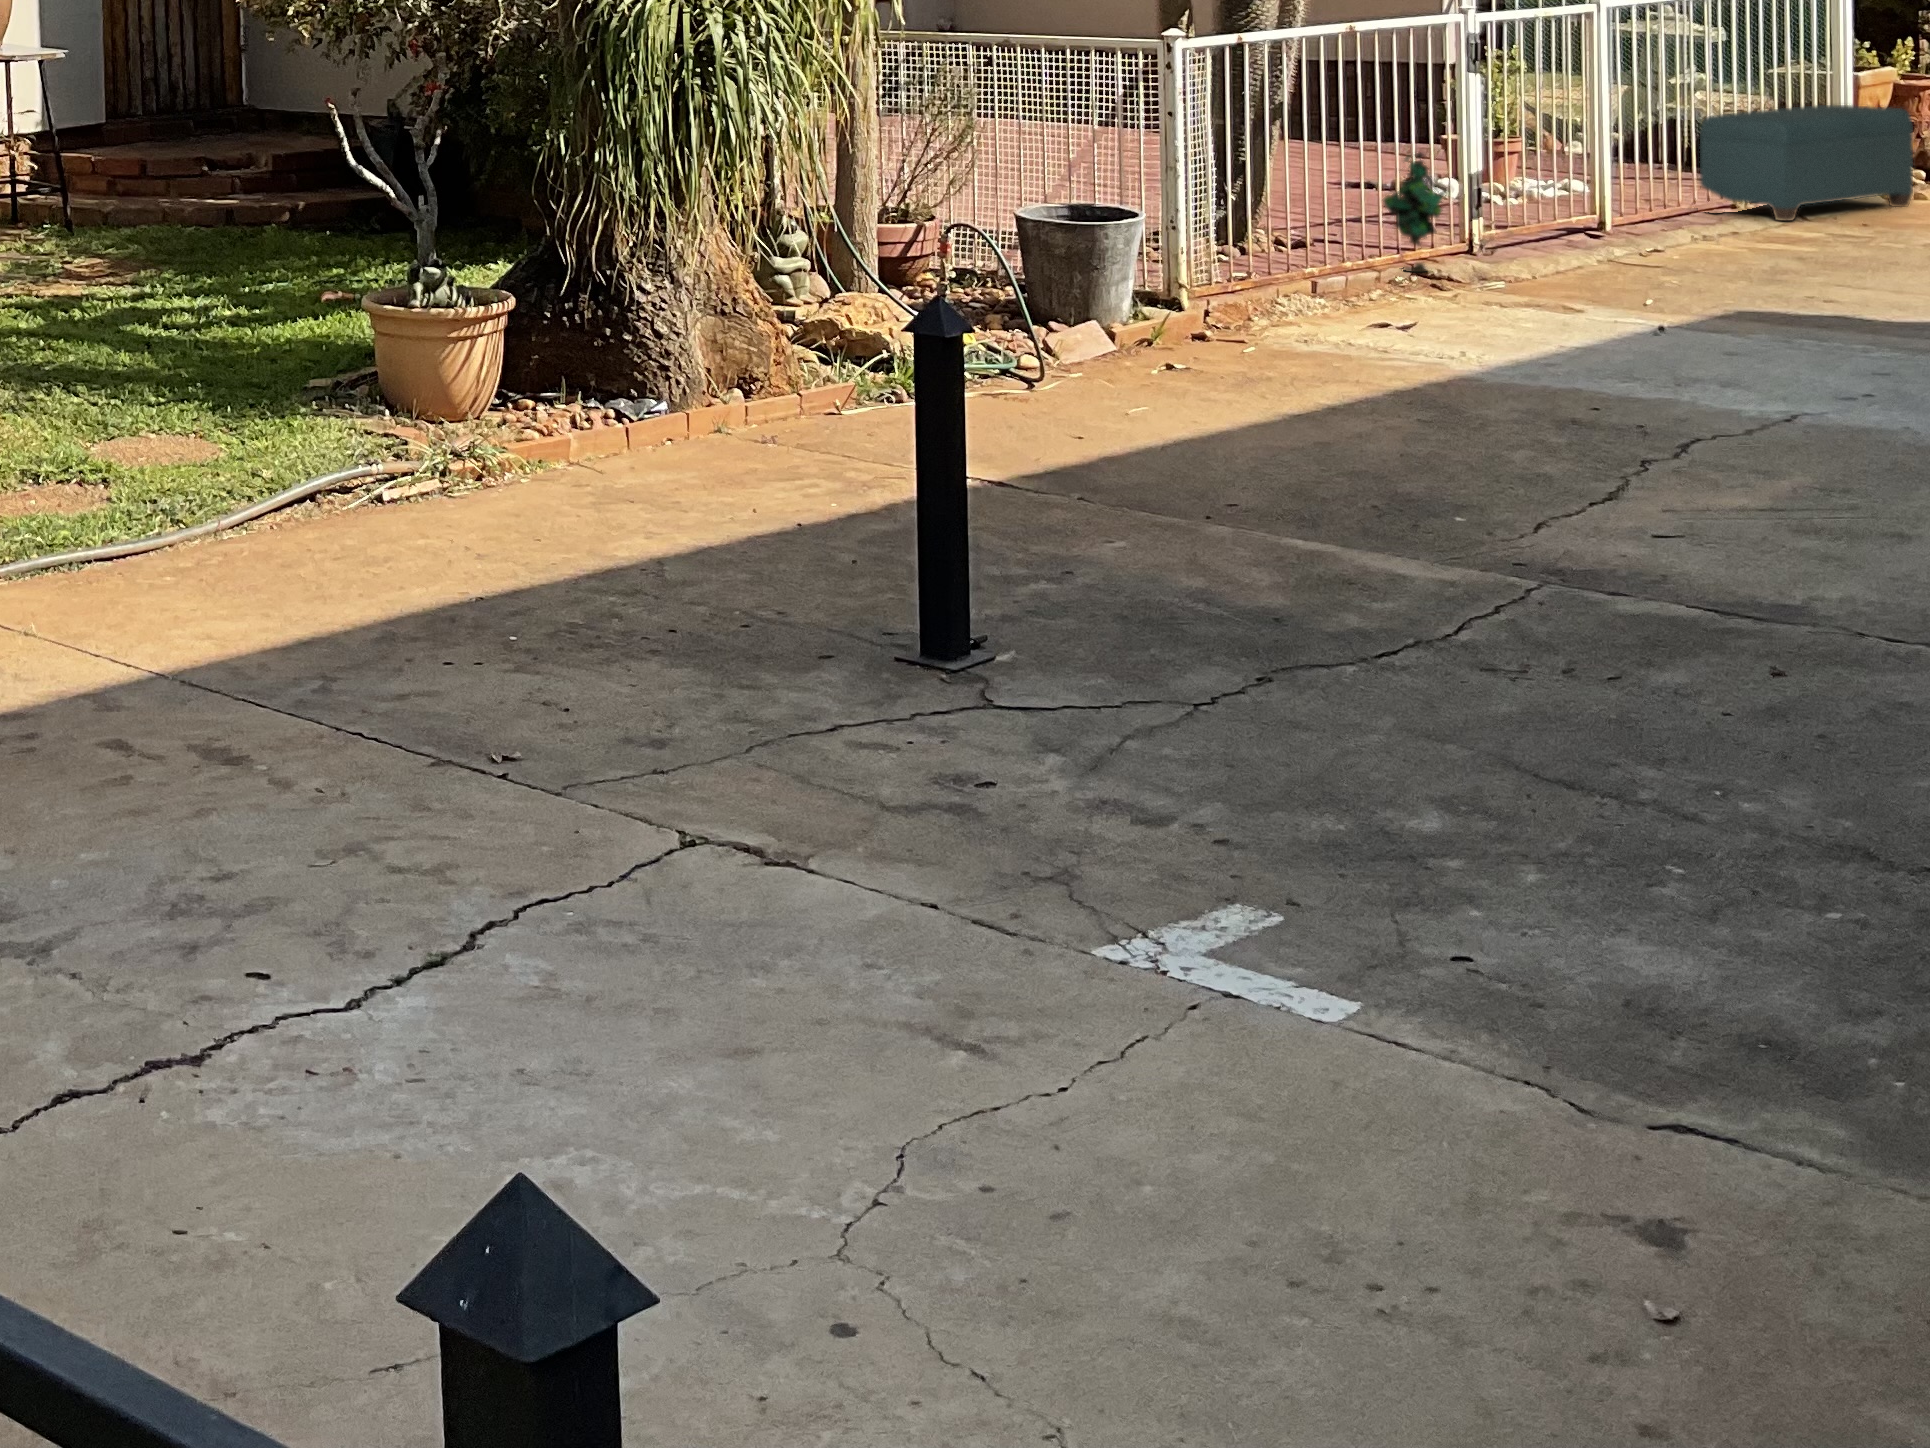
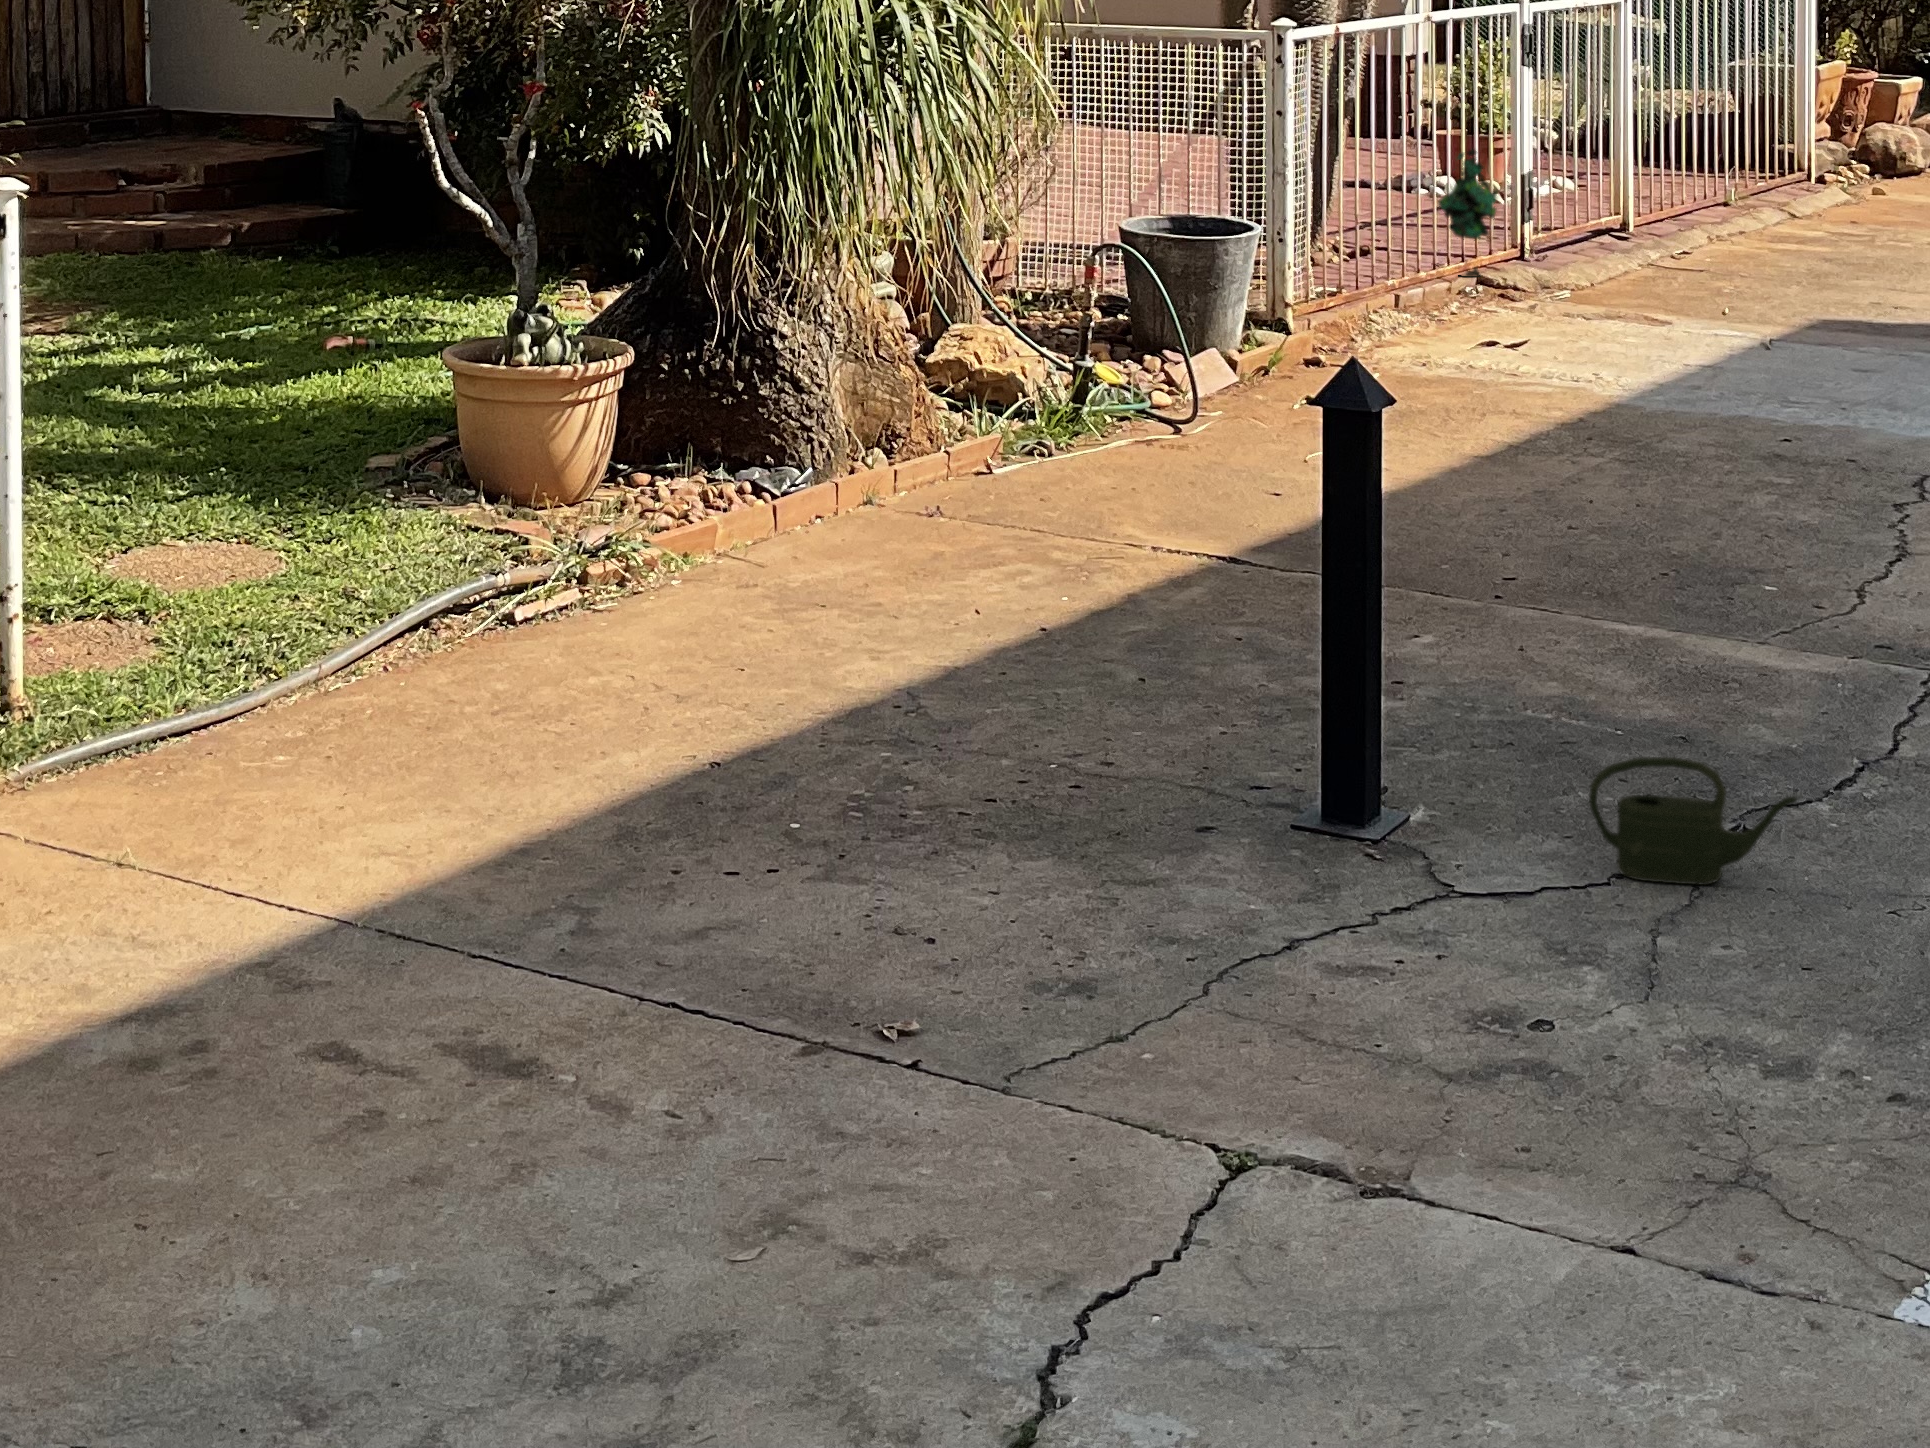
bench: present [1700,105,1913,221] -> none [1681,95,1862,214]
watering can: none [1086,625,1251,728] -> present [1589,757,1797,885]

